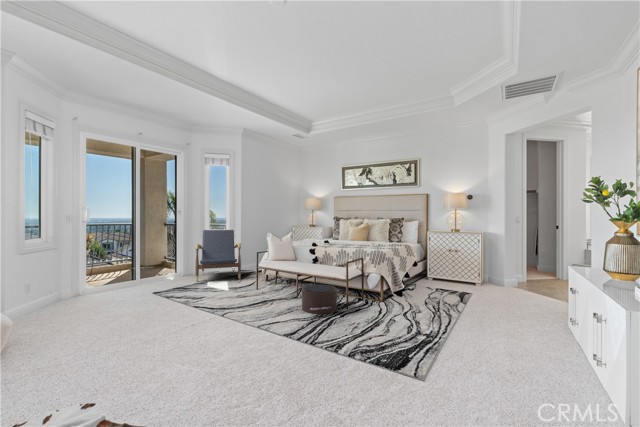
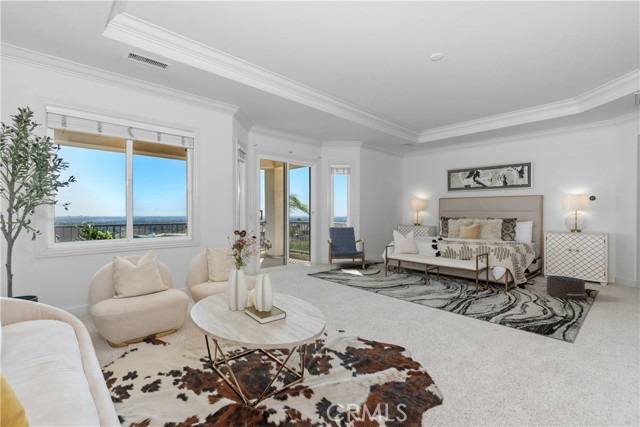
pouf: present [302,284,337,314] -> present [541,276,586,300]

